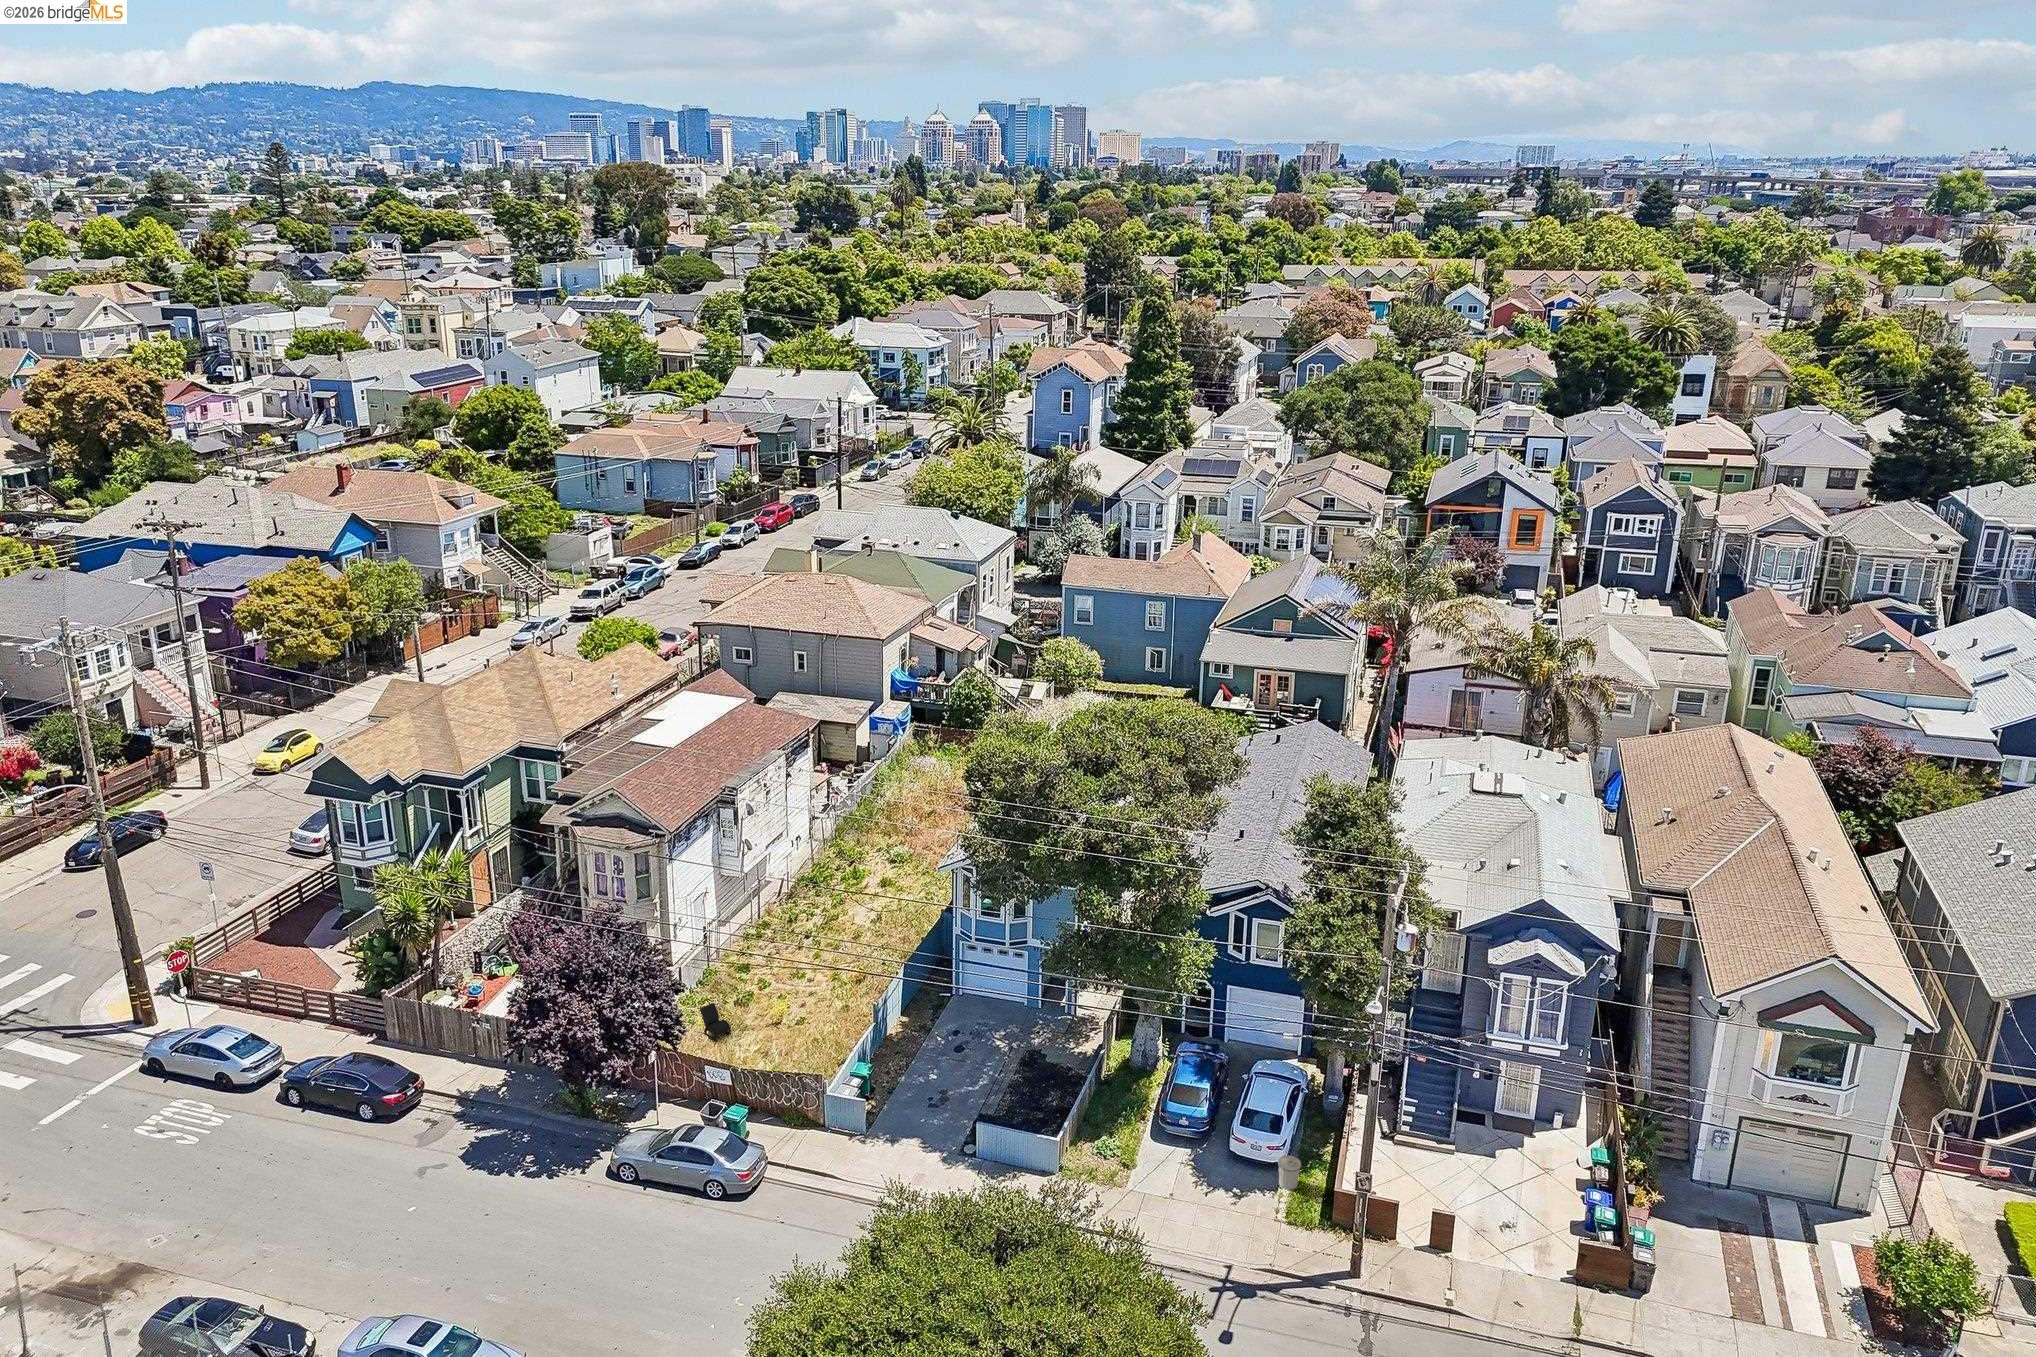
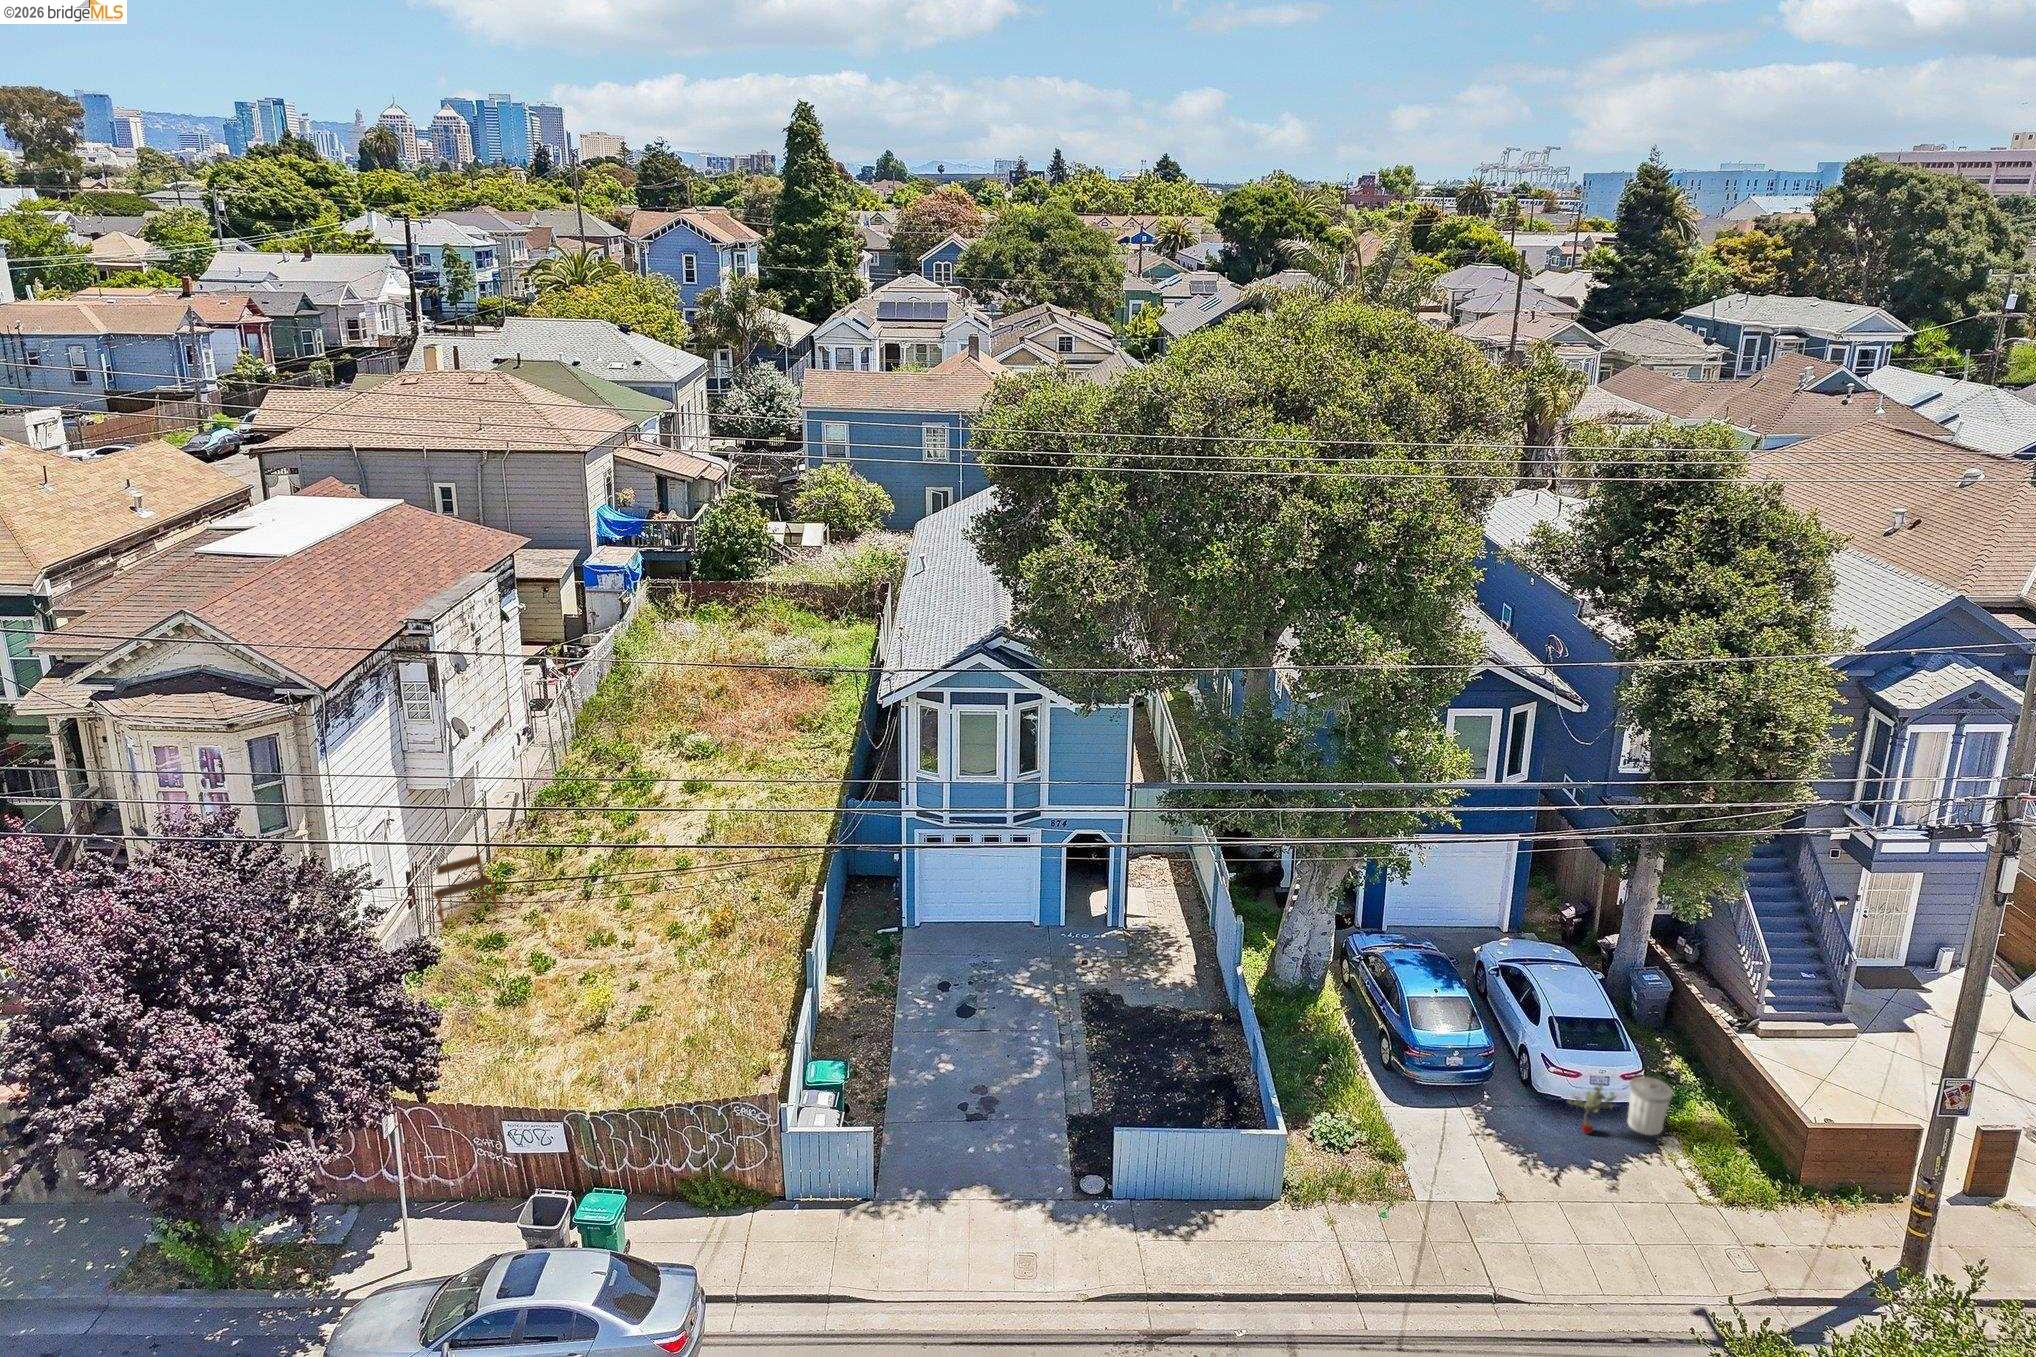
bench: none [725,913,759,951] -> present [433,855,498,926]
lounge chair: present [700,1003,731,1042] -> none [437,1008,507,1083]
potted tree: none [1241,1153,1265,1181] -> present [1567,1082,1616,1134]

